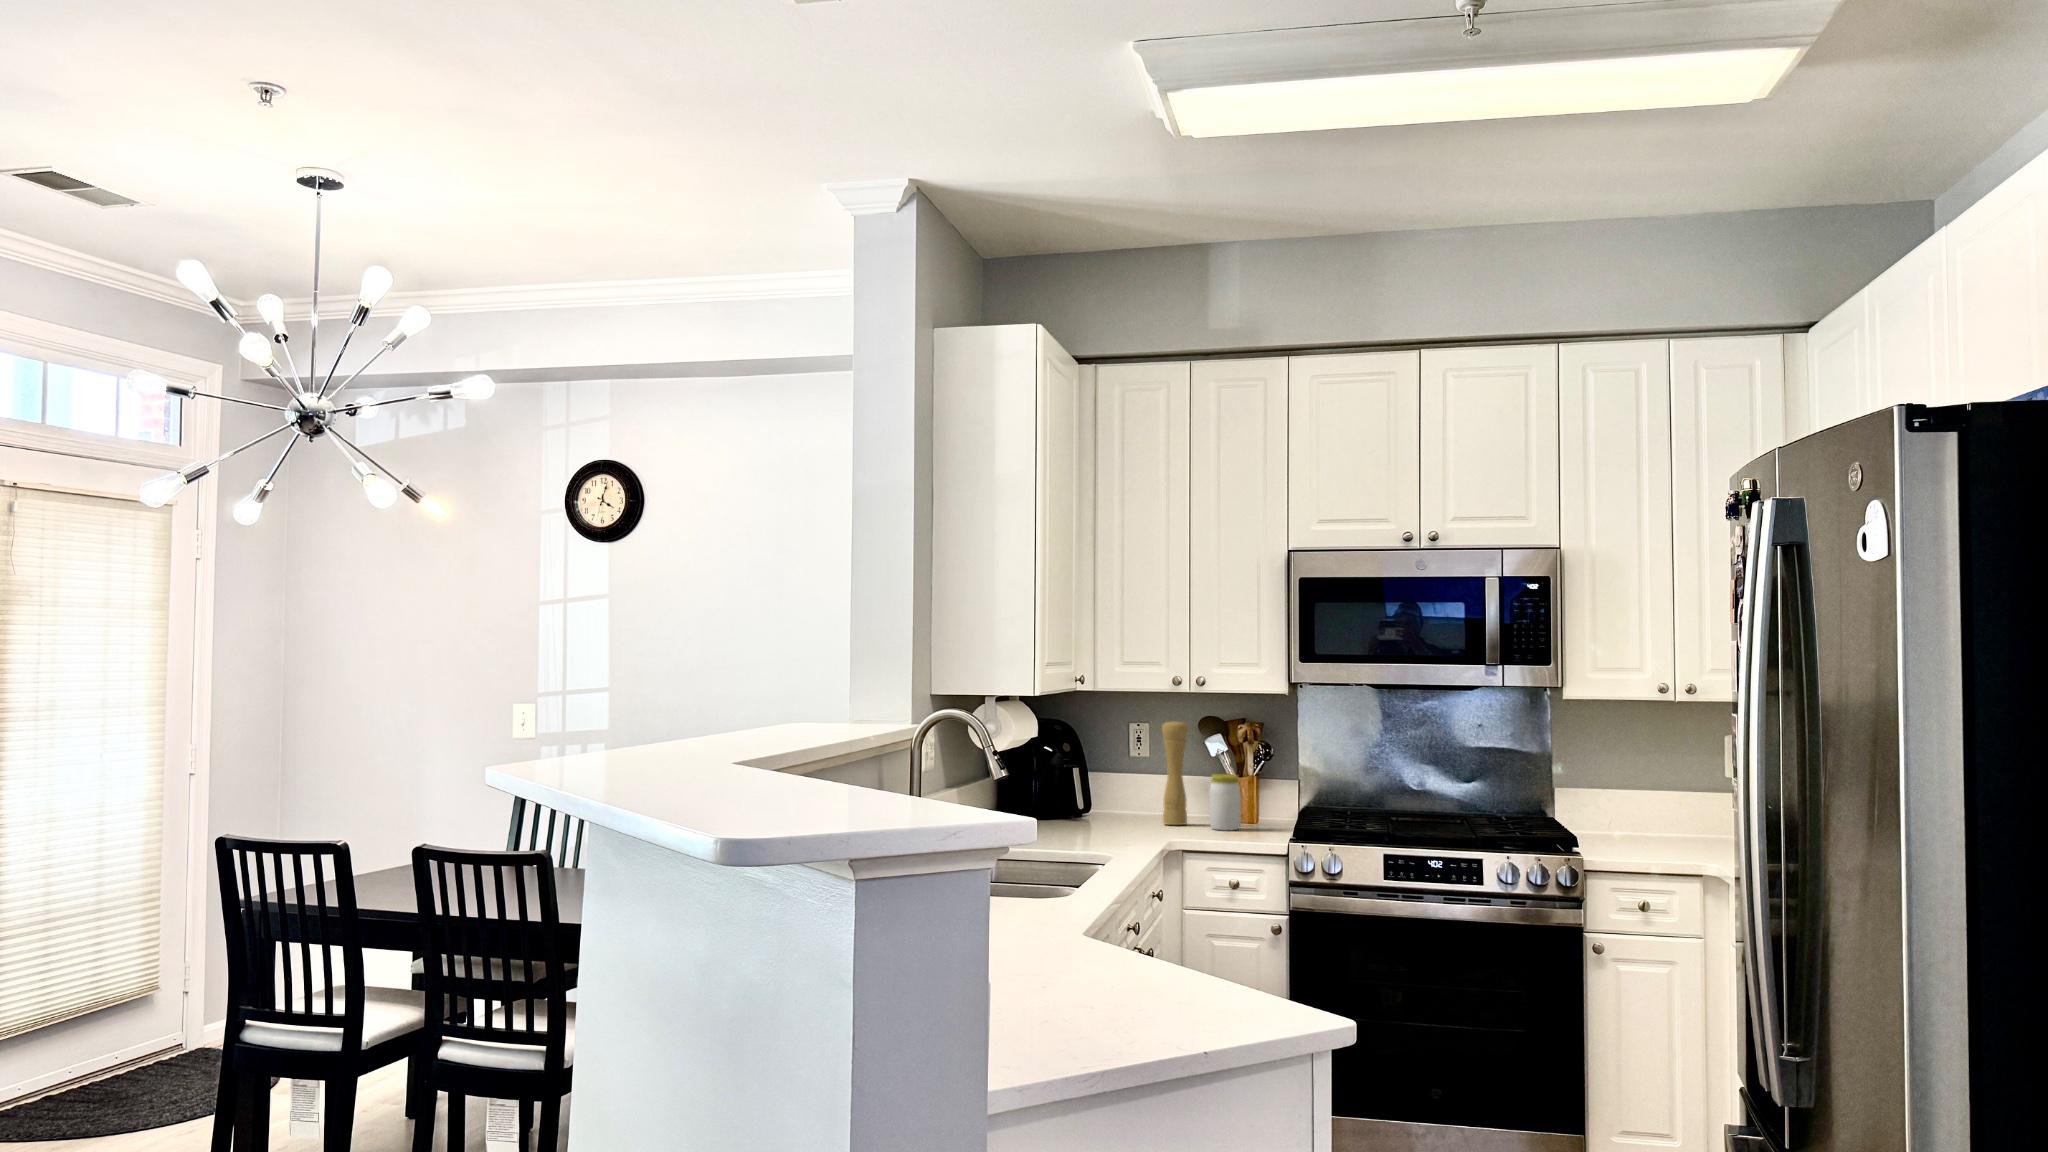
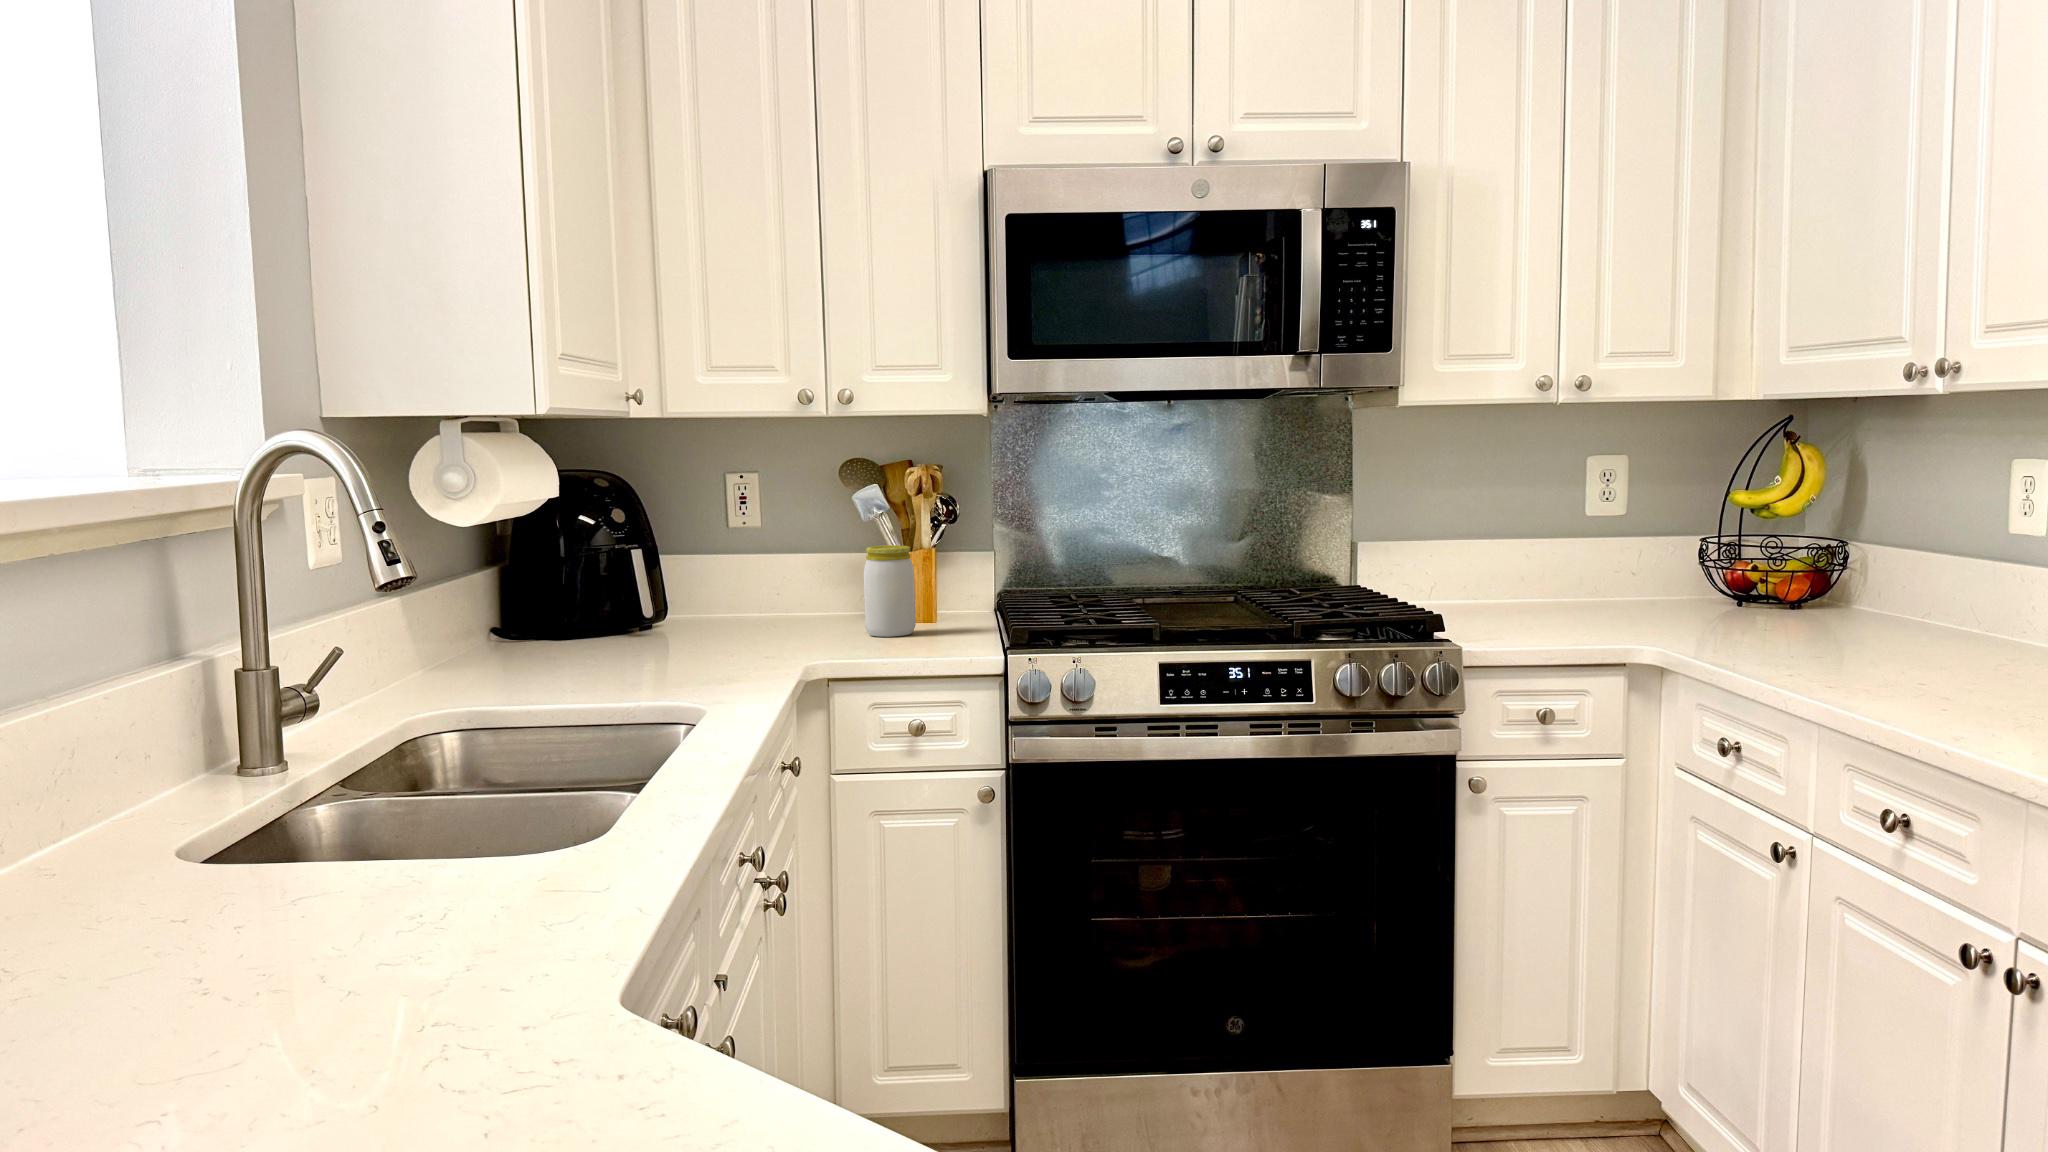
pepper mill: present [1162,720,1188,825] -> none [781,461,828,632]

